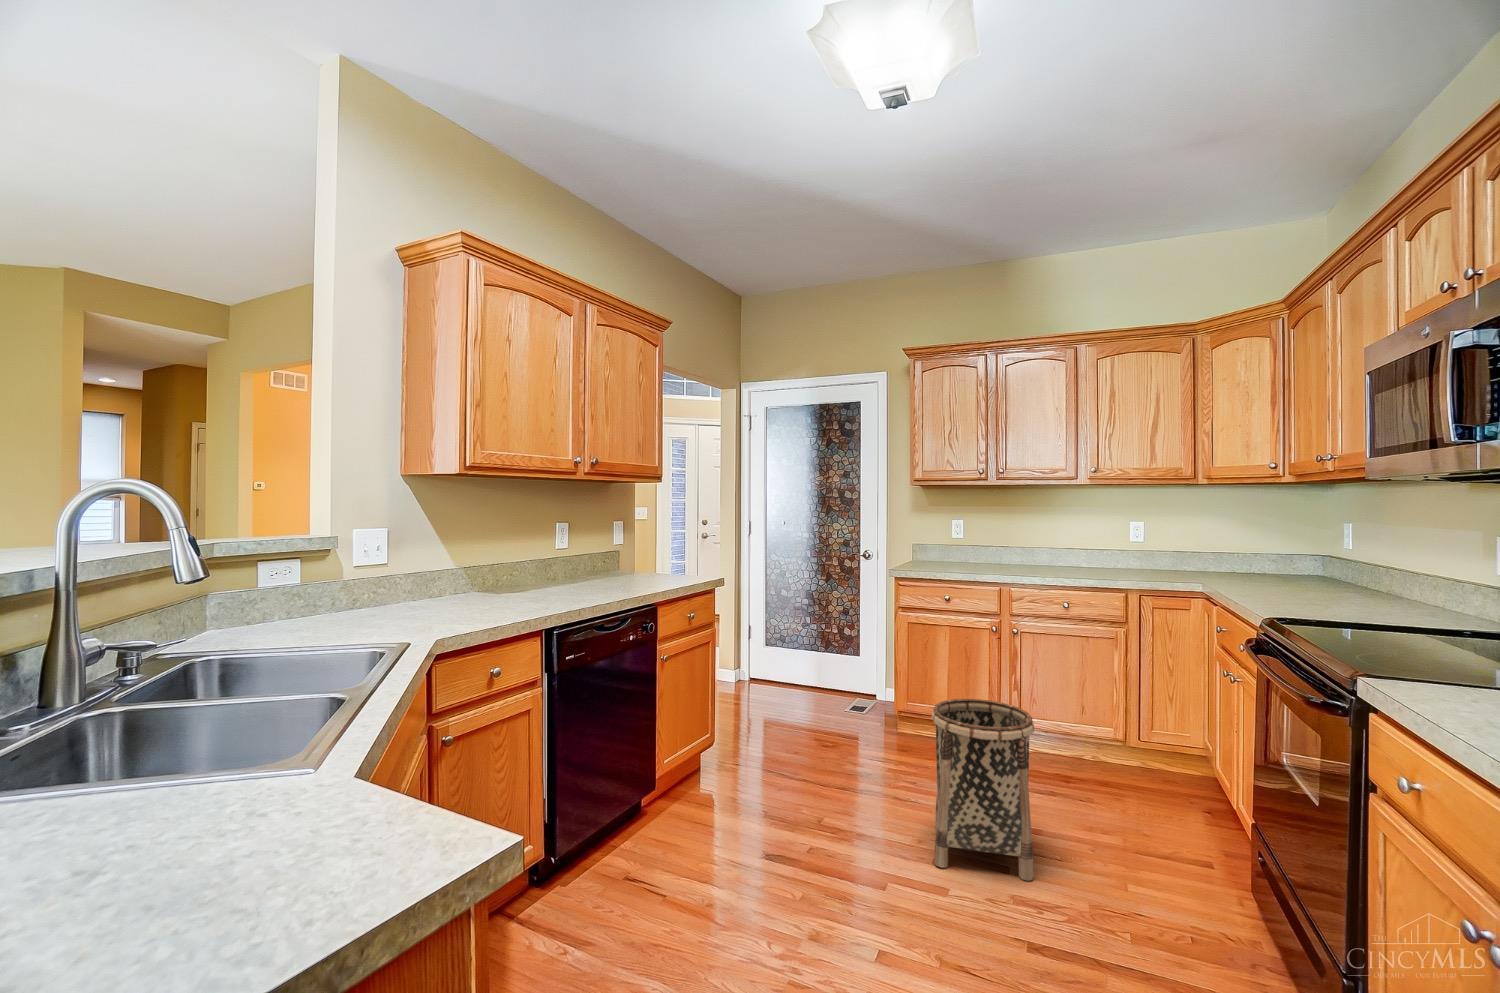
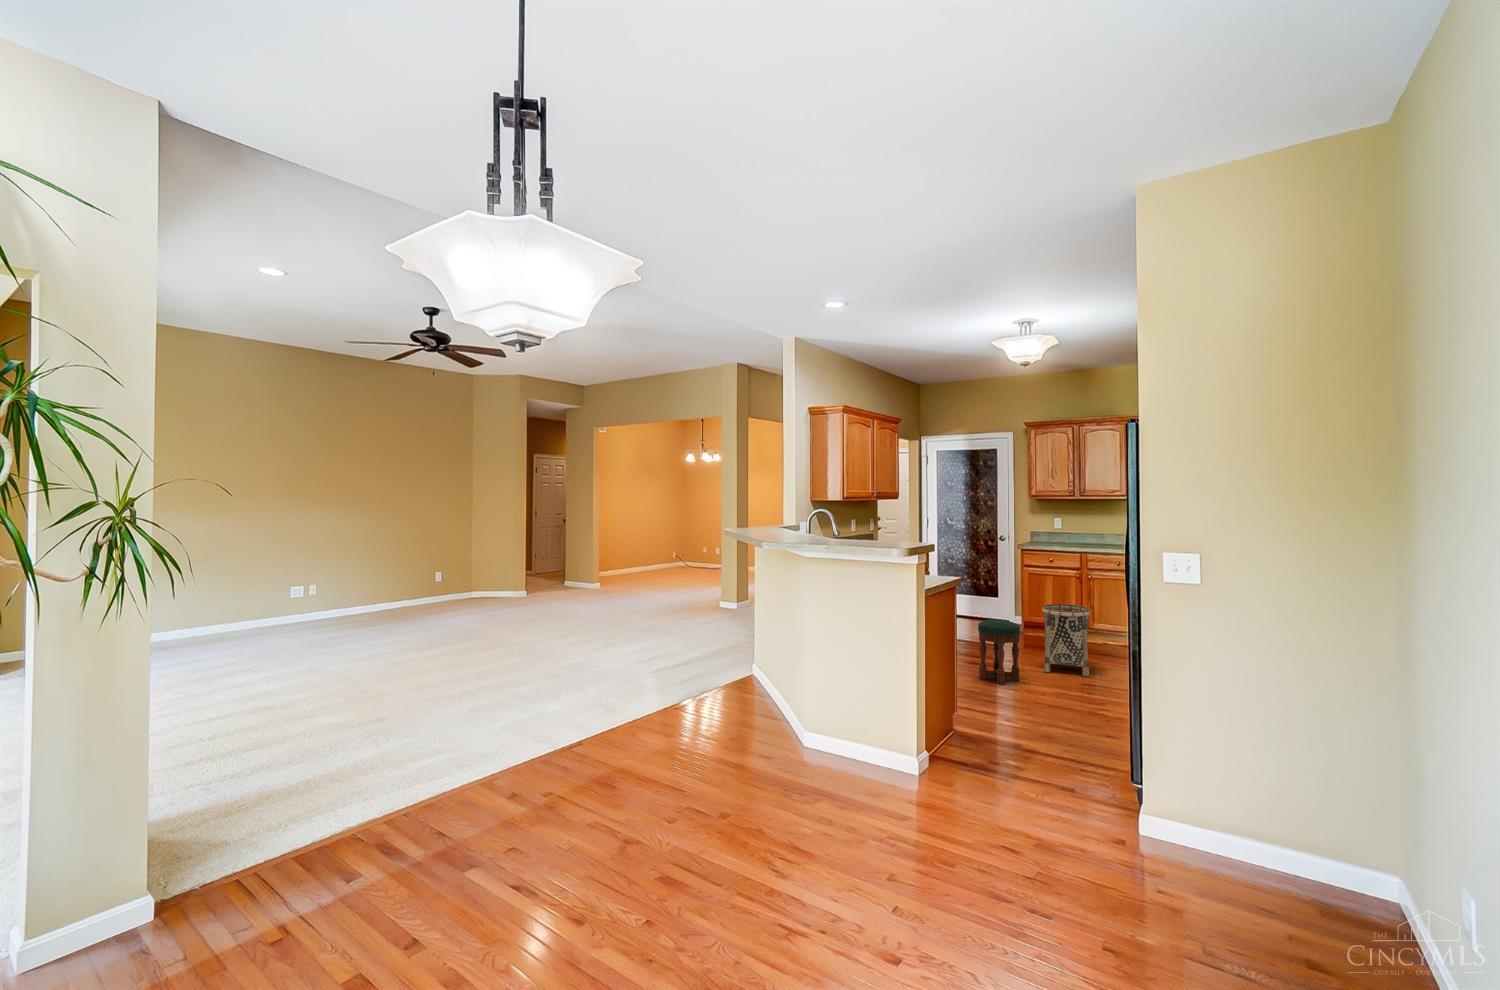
stool: none [783,755,880,939] -> present [978,619,1020,685]

